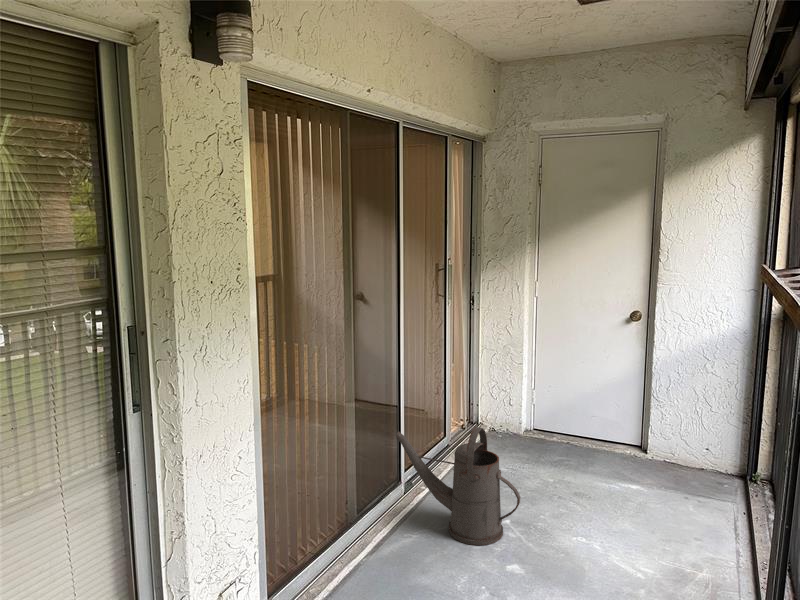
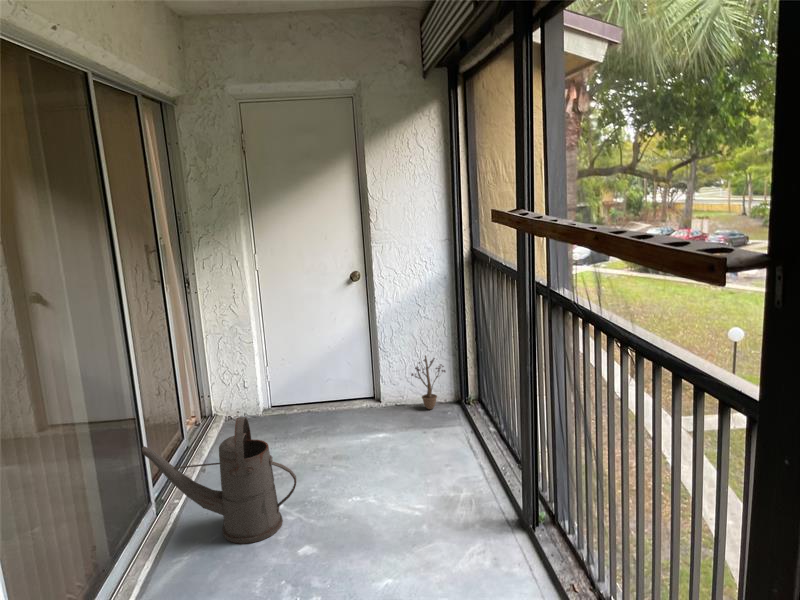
decorative plant: none [674,414,728,475] -> present [406,355,446,409]

